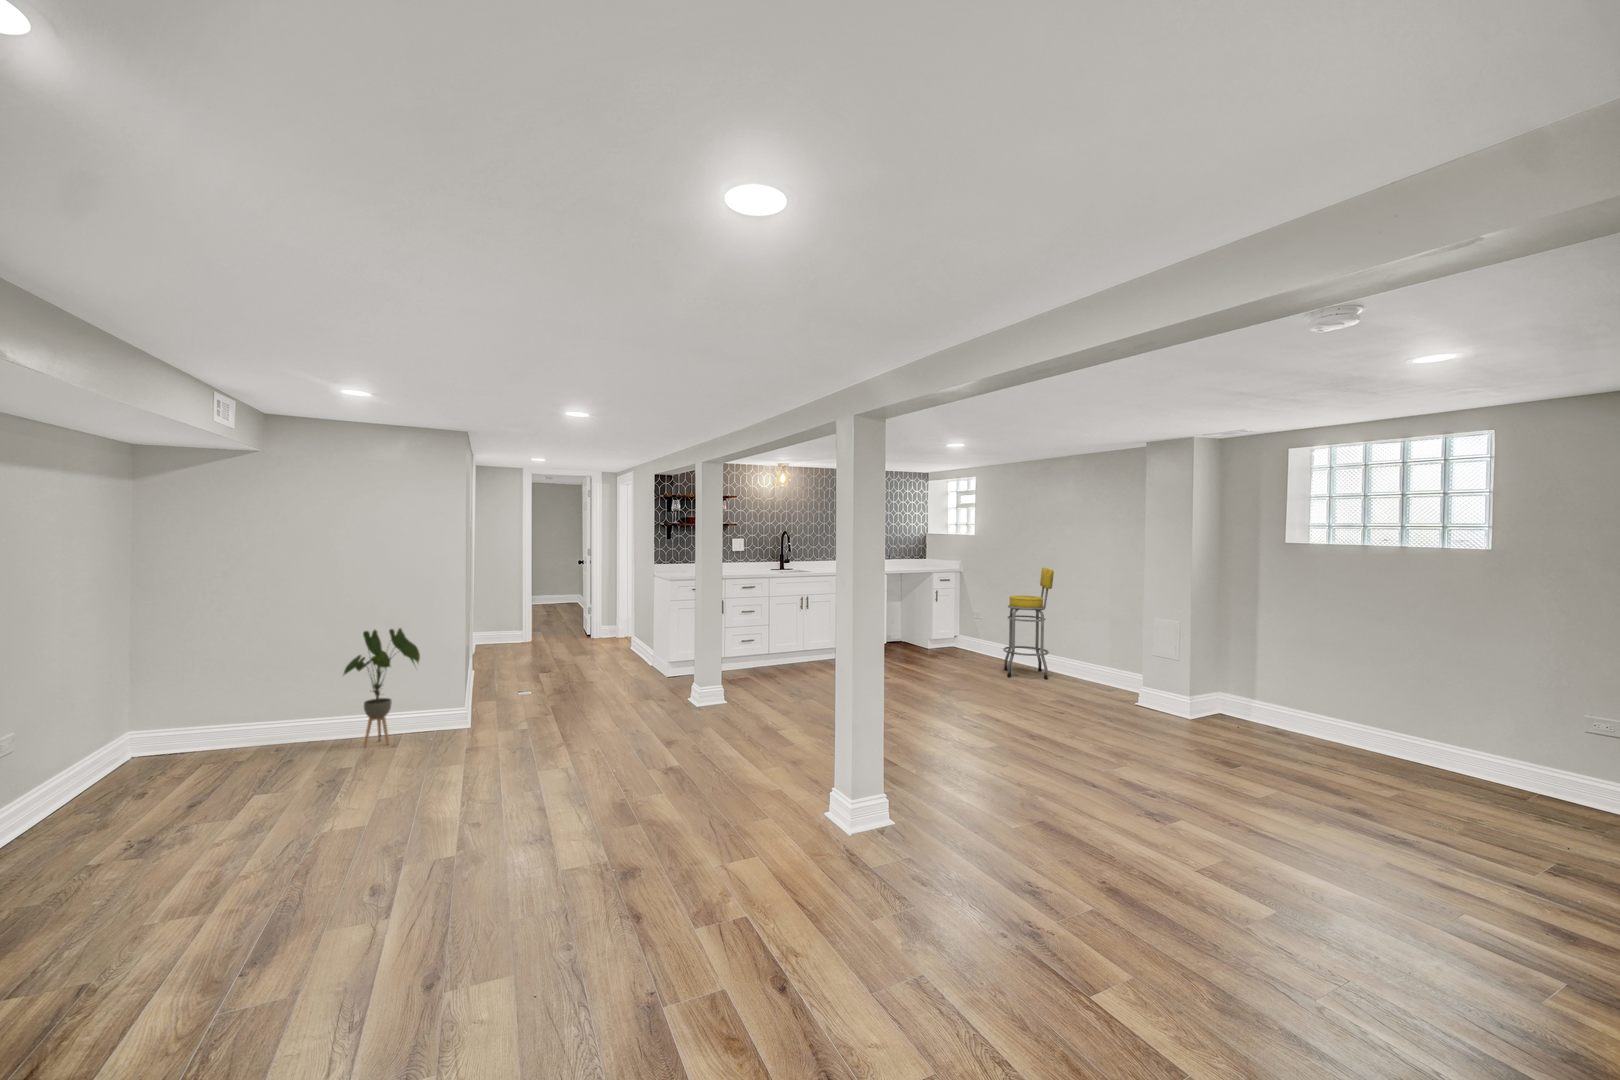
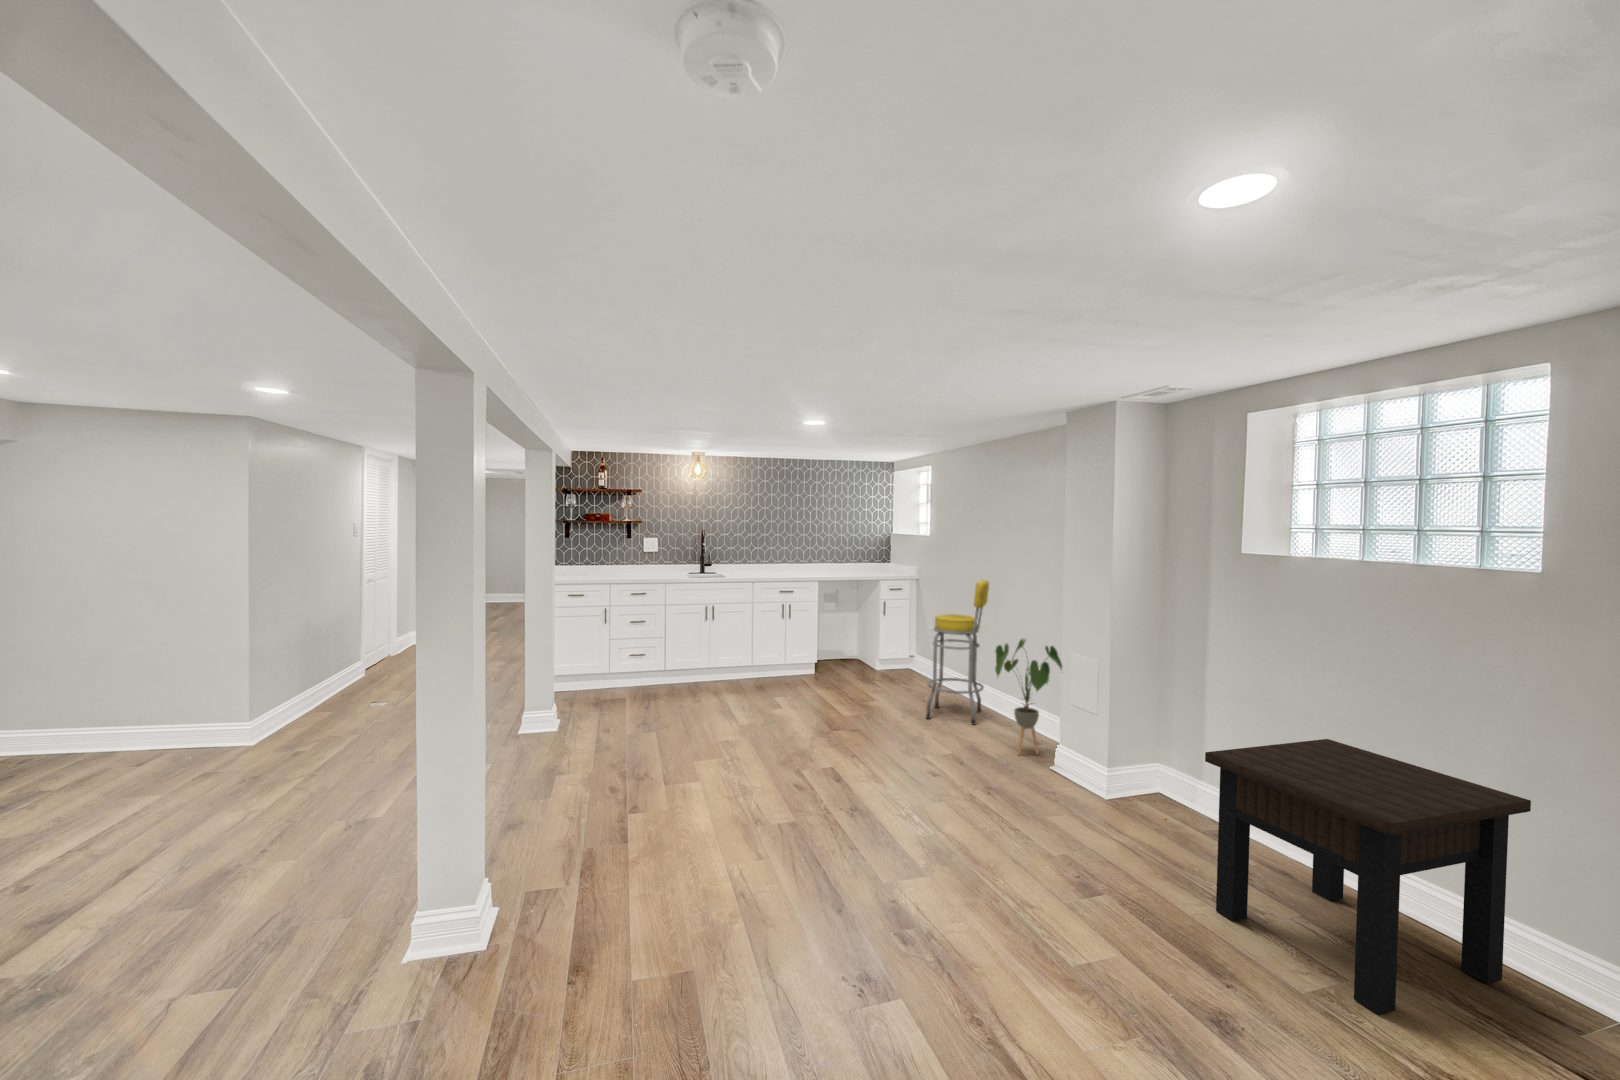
house plant: present [344,628,420,747] -> present [995,639,1062,755]
side table: none [1300,656,1485,797] -> present [1205,739,1531,1015]

